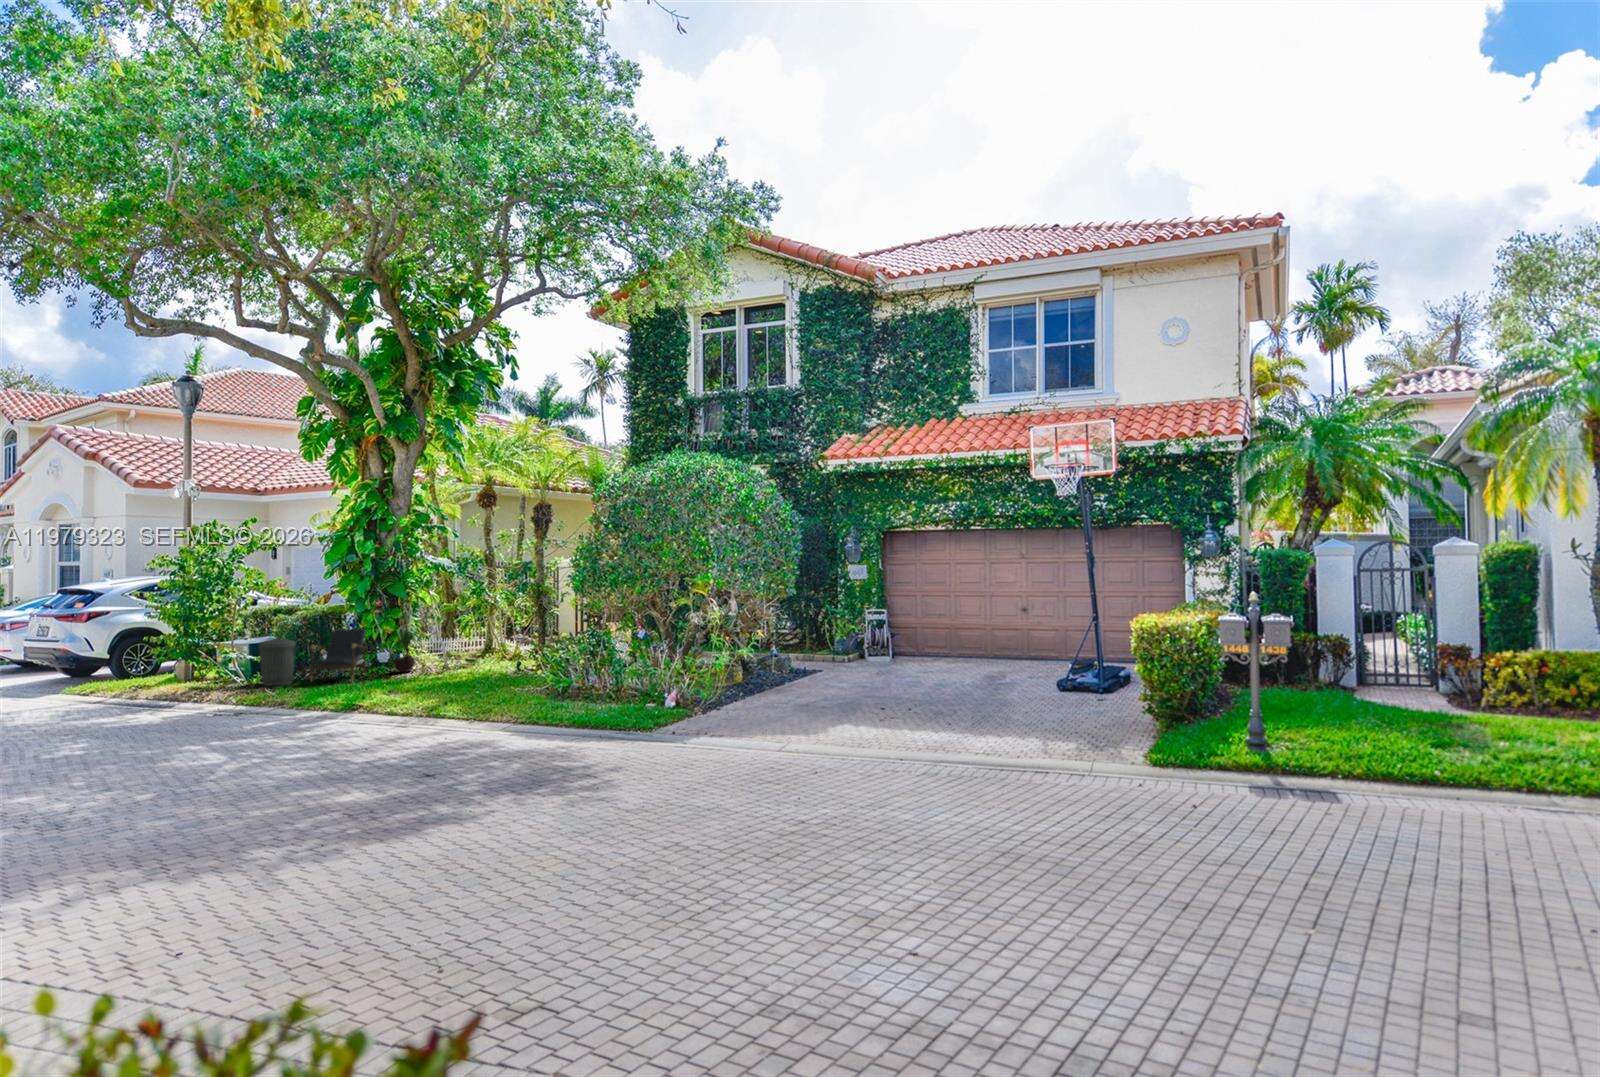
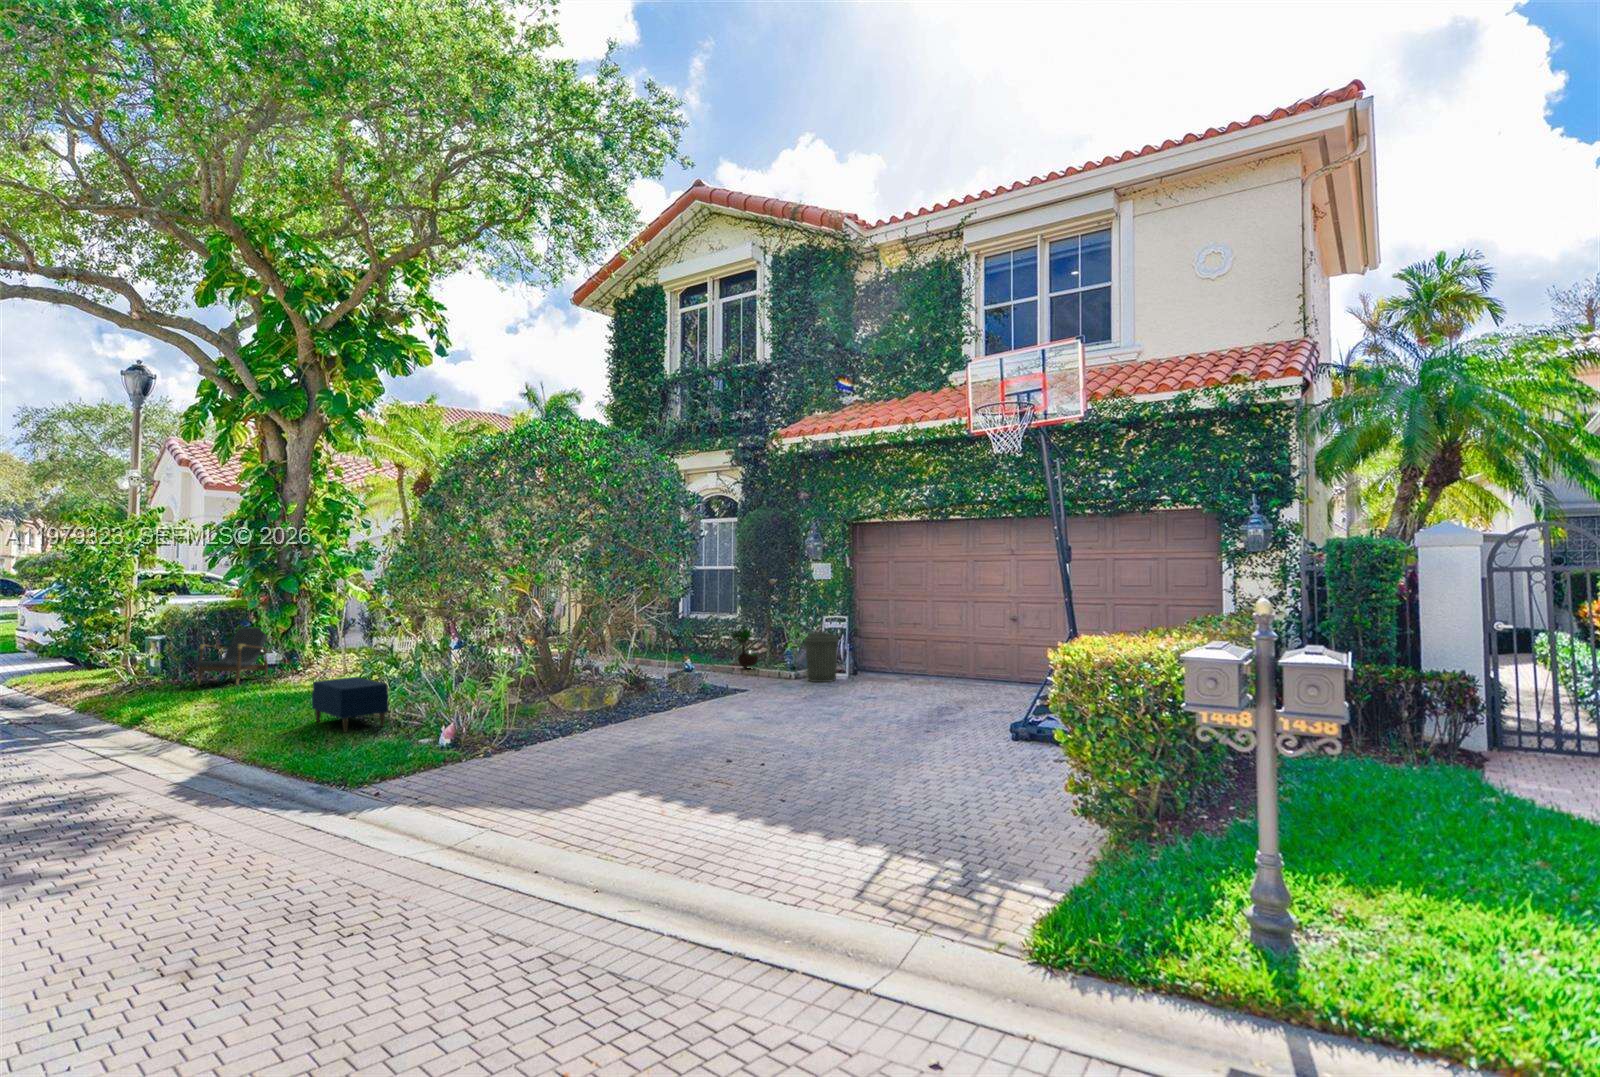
potted tree: present [393,630,417,672] -> present [731,627,758,668]
trash can: present [259,638,296,686] -> present [805,631,838,682]
bench: none [505,664,580,705] -> present [312,677,388,732]

